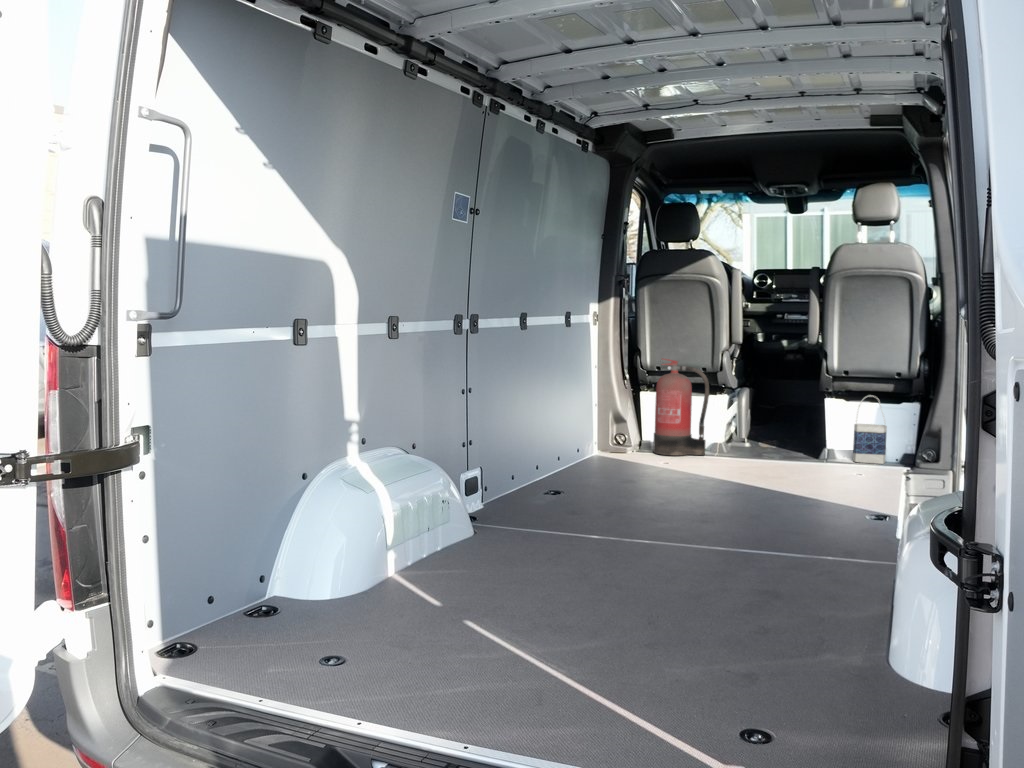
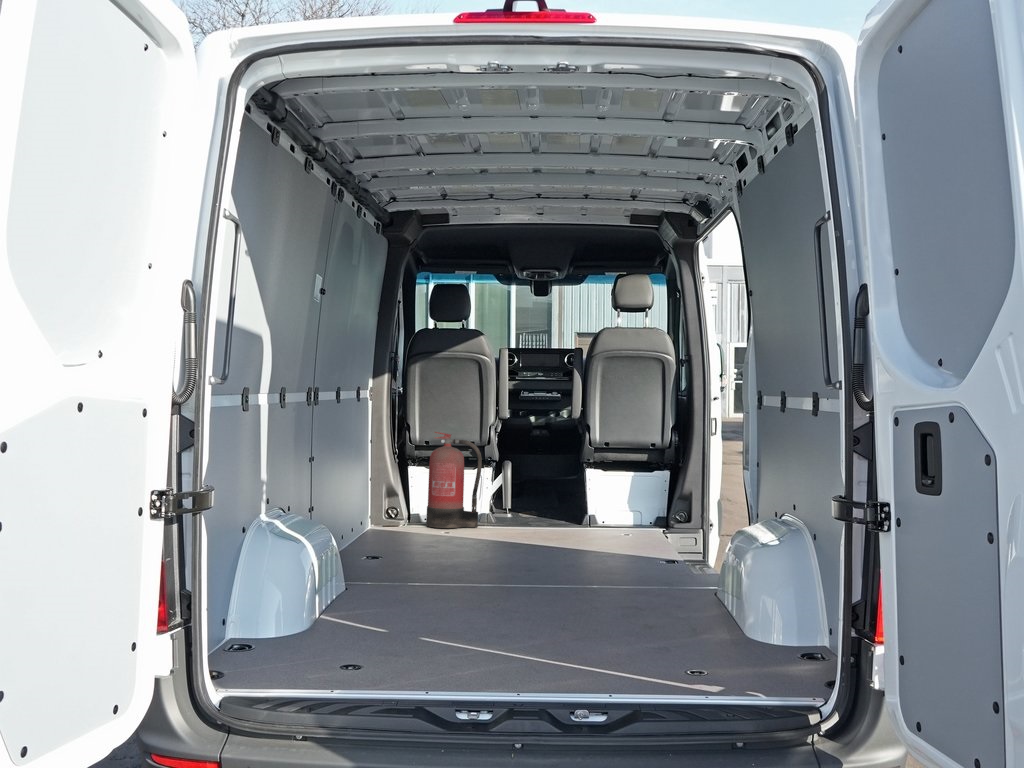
bag: present [853,395,887,464] -> none [613,466,642,529]

